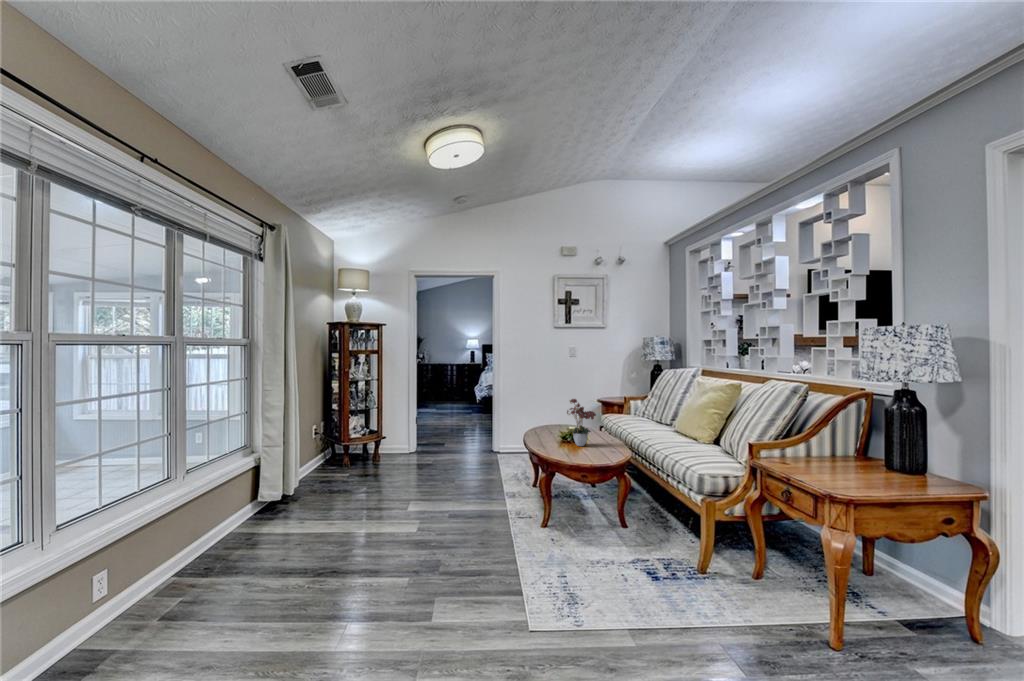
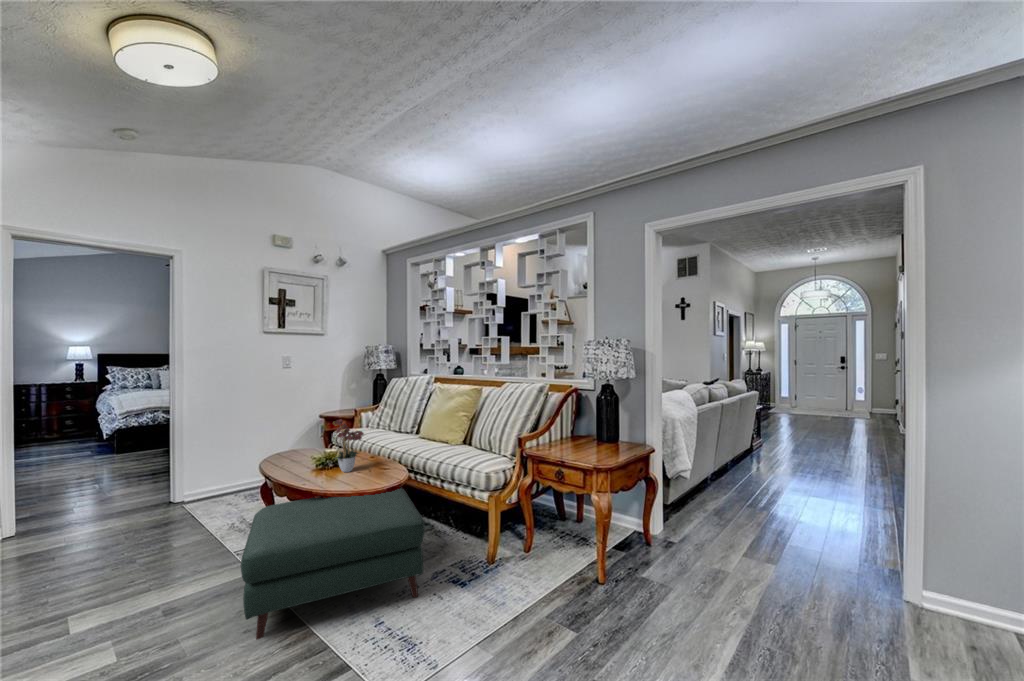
ottoman: none [474,458,622,570] -> present [241,488,425,640]

